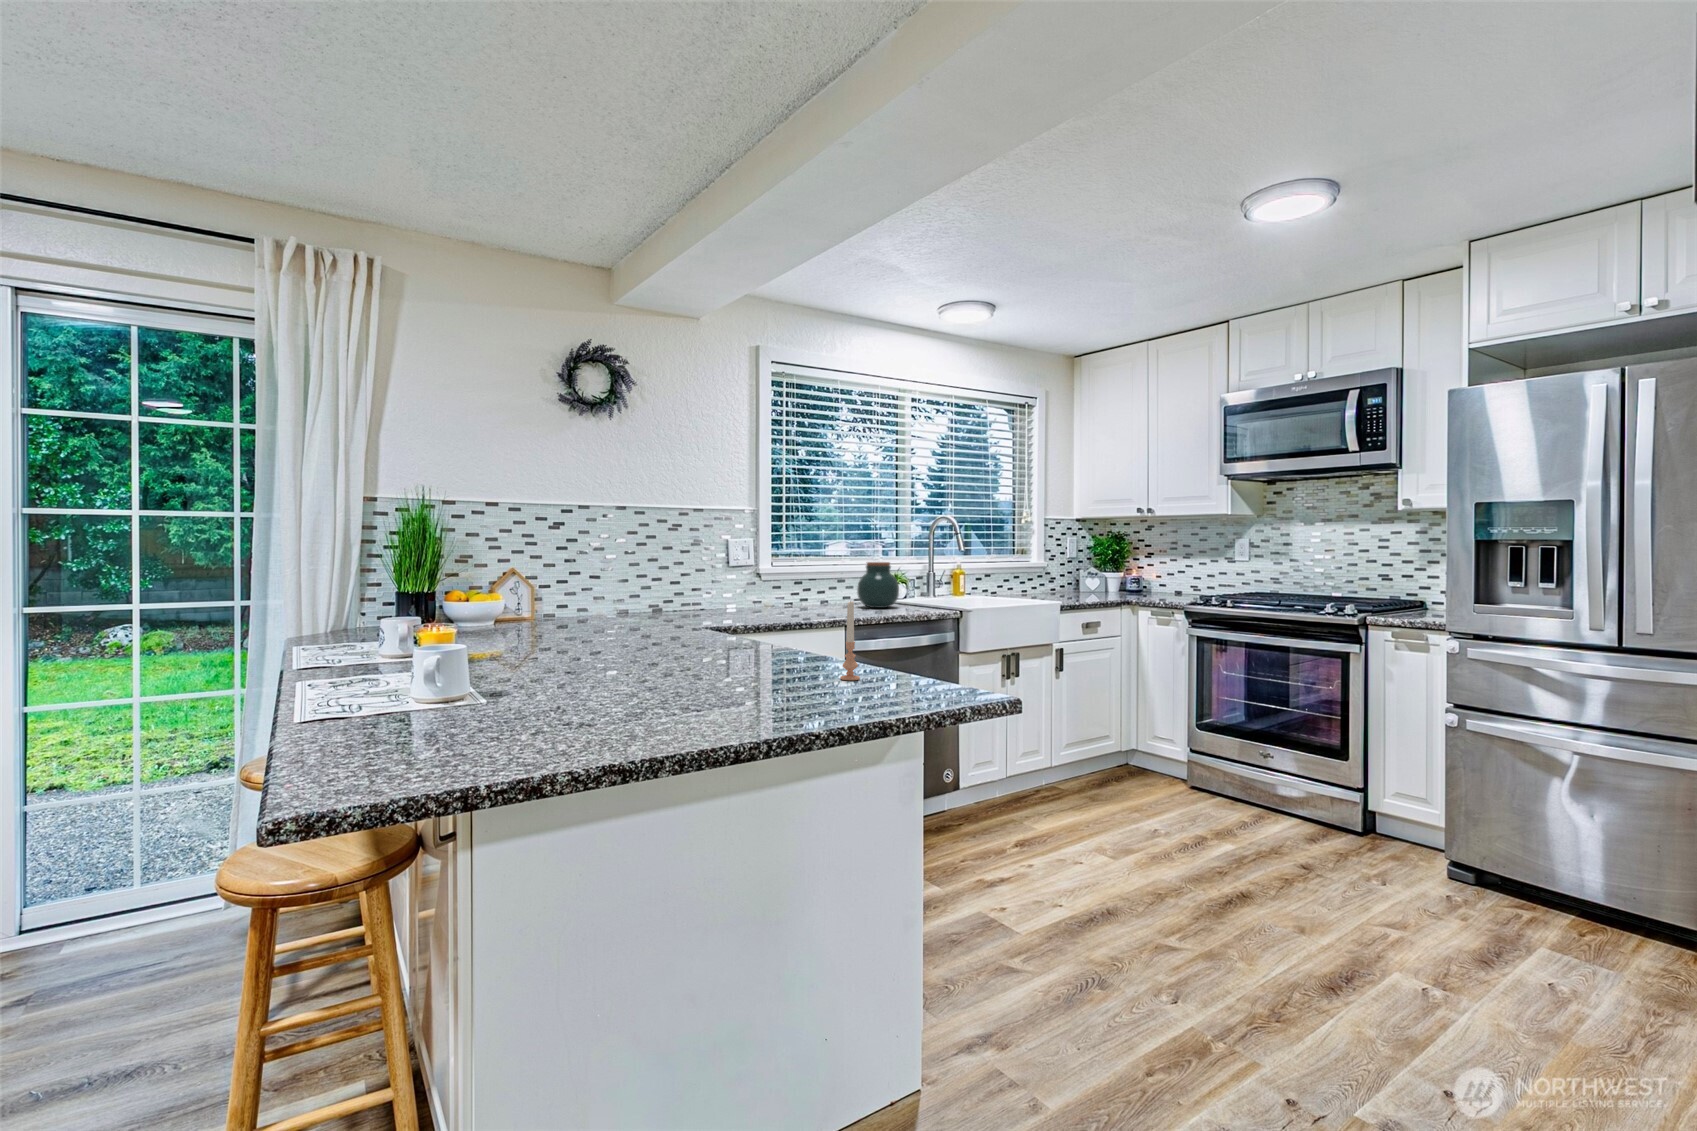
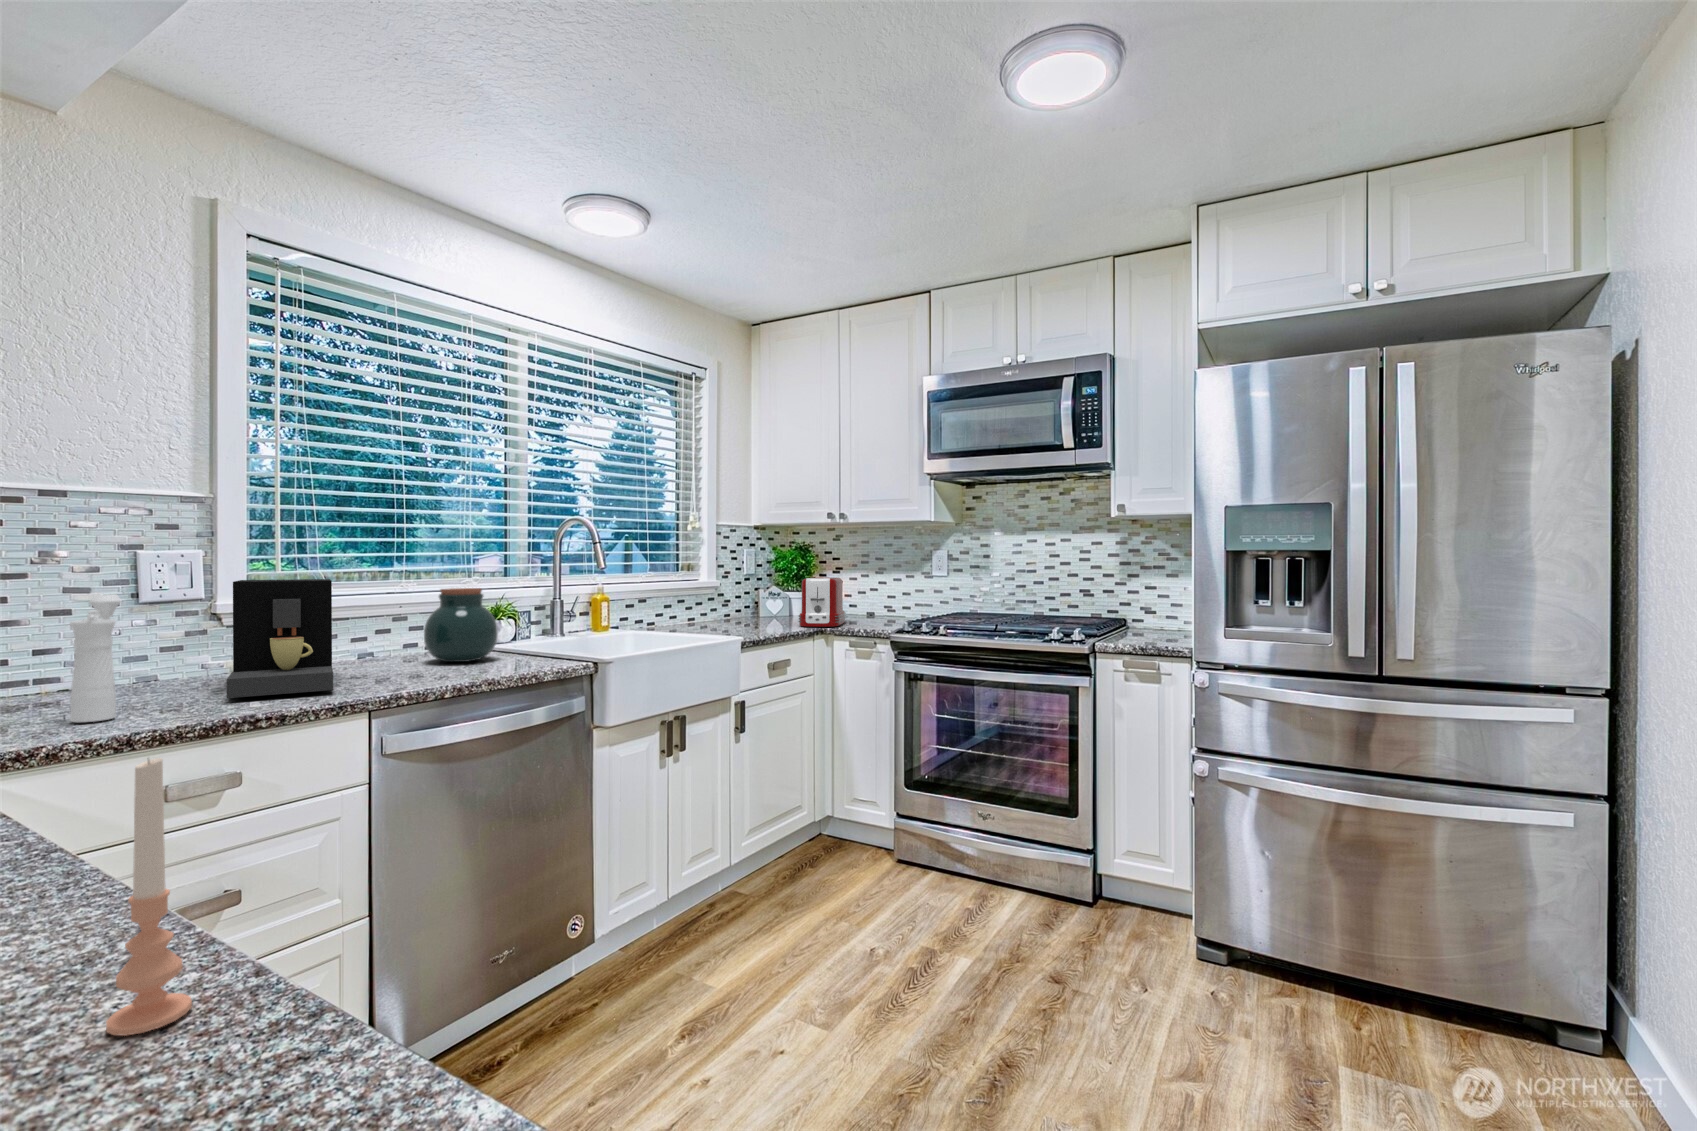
coffee maker: none [769,554,822,616] -> present [227,579,333,698]
pepper mill: none [718,560,735,621] -> present [70,594,121,722]
toaster: none [1111,560,1153,599] -> present [798,578,846,627]

